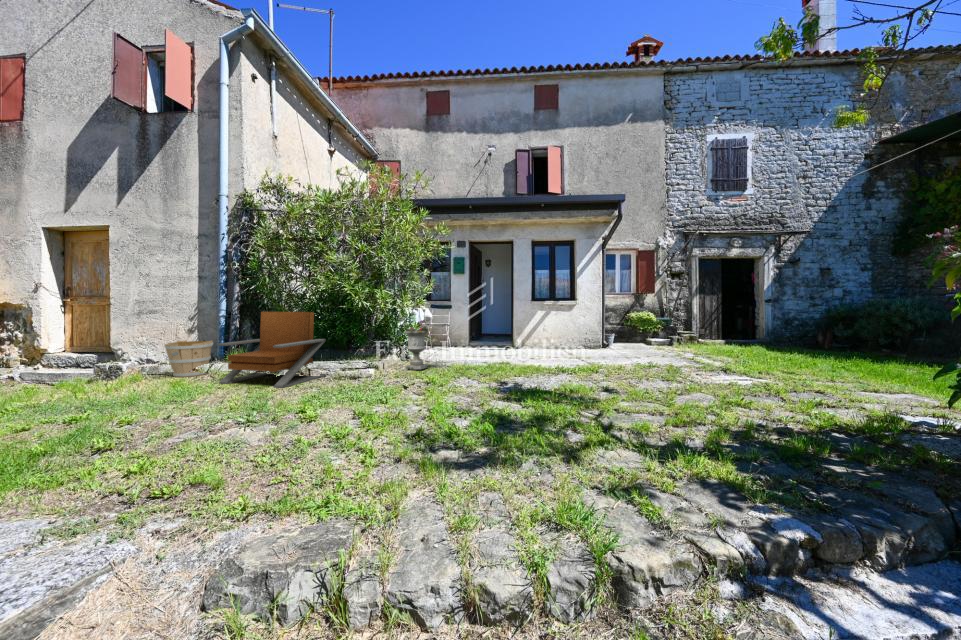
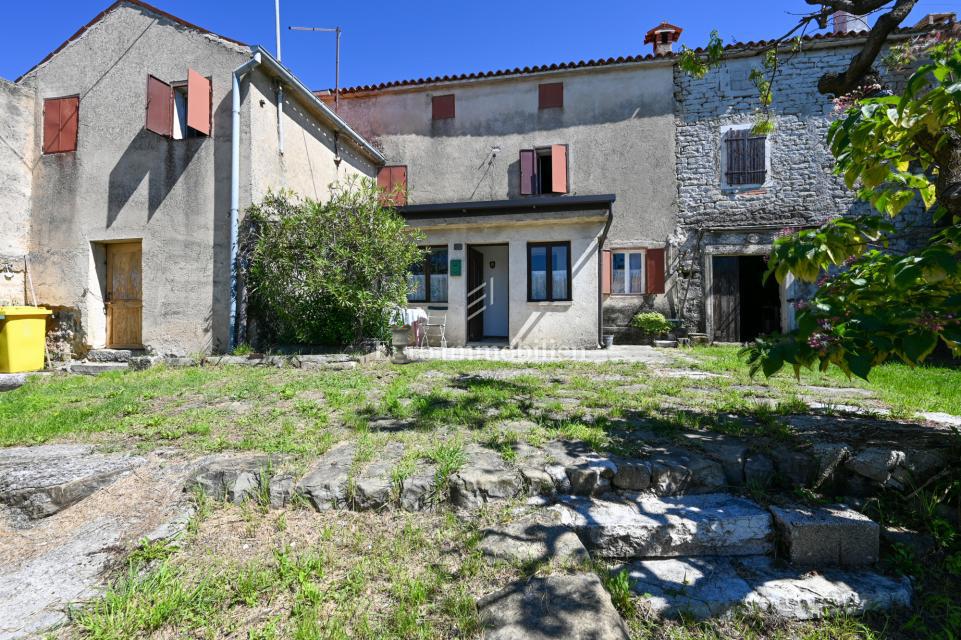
lounge chair: present [218,312,326,388] -> none [227,311,318,375]
wooden bucket: present [164,340,213,377] -> none [185,337,225,368]

